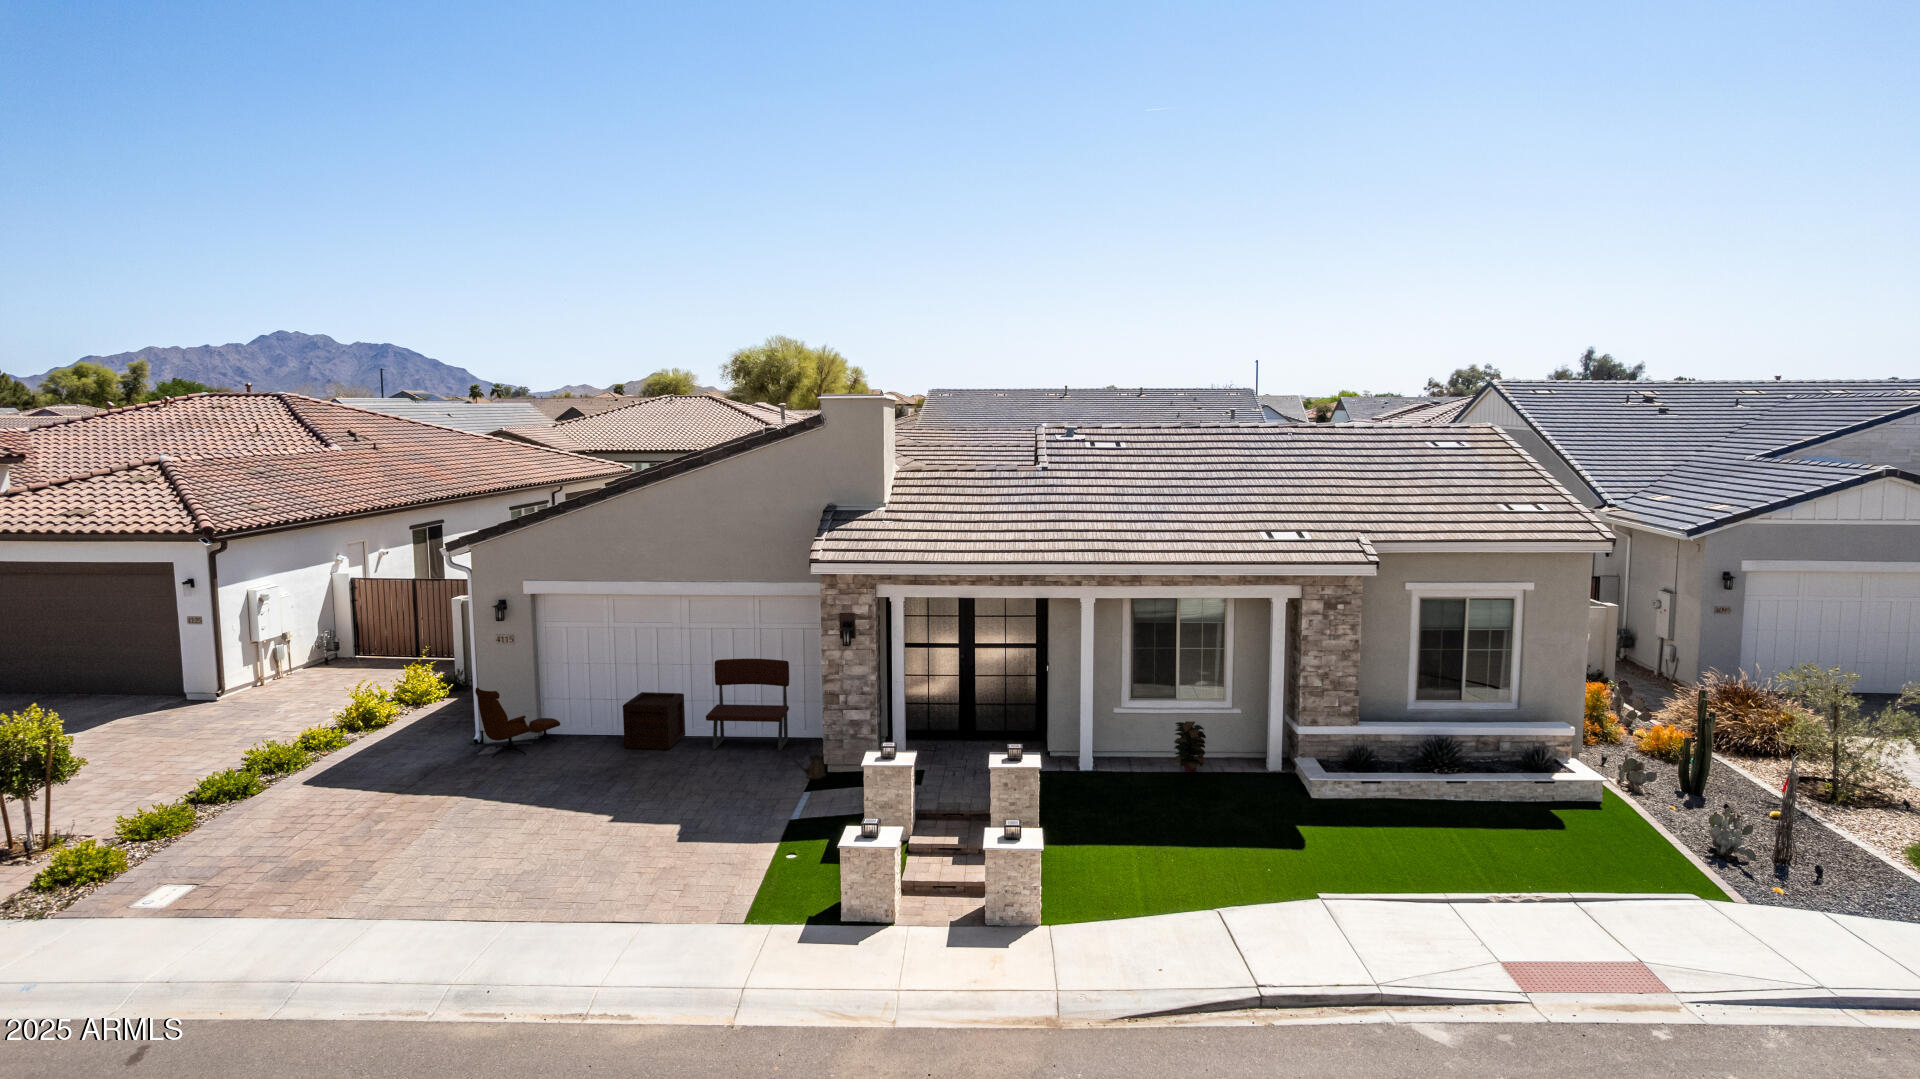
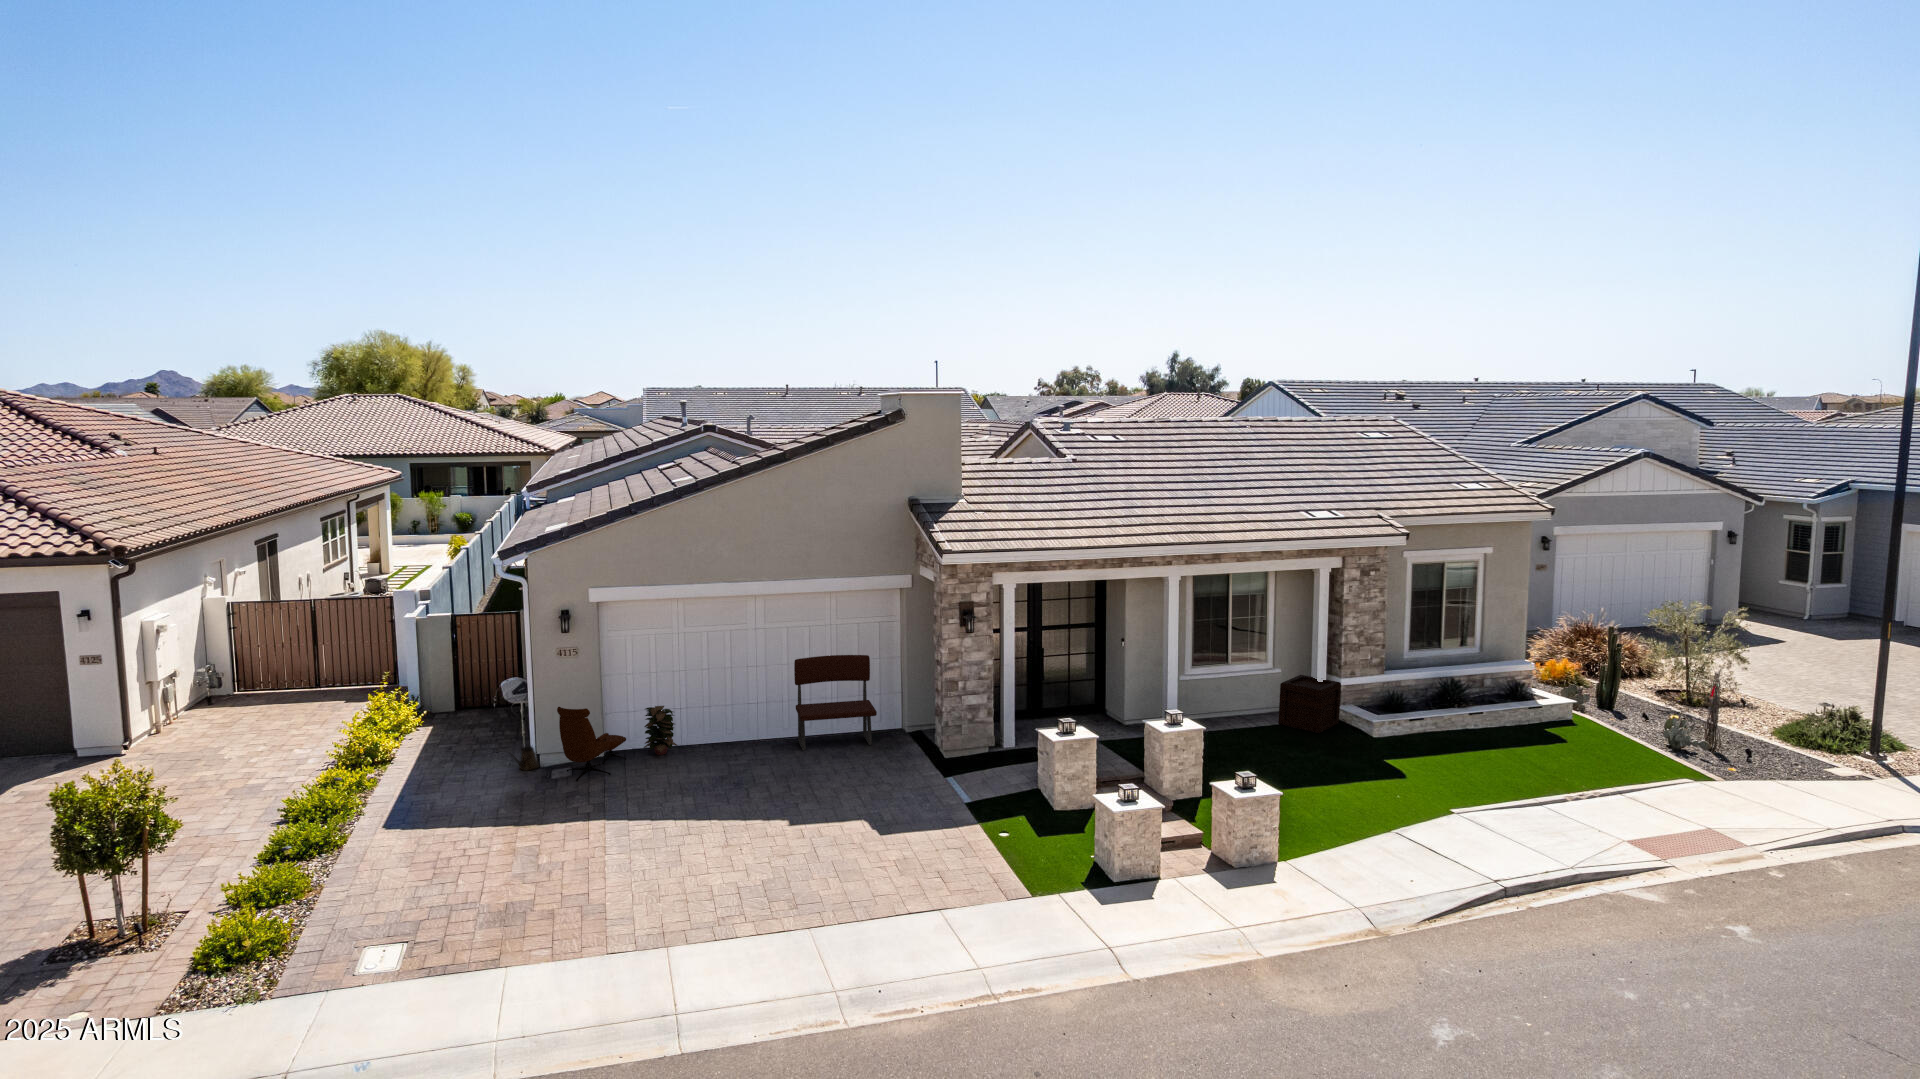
wooden crate: present [623,692,685,750] -> present [1278,675,1341,733]
decorative plant: present [1173,721,1207,772] -> present [644,706,678,755]
watering can: present [794,754,826,779] -> present [510,746,539,771]

